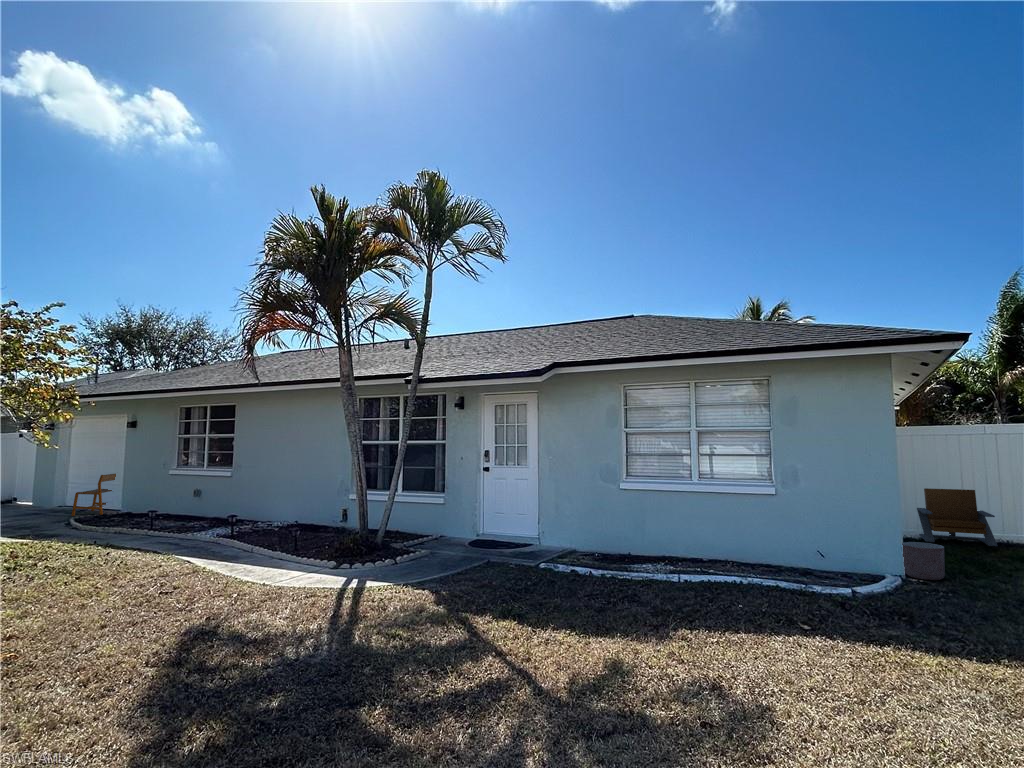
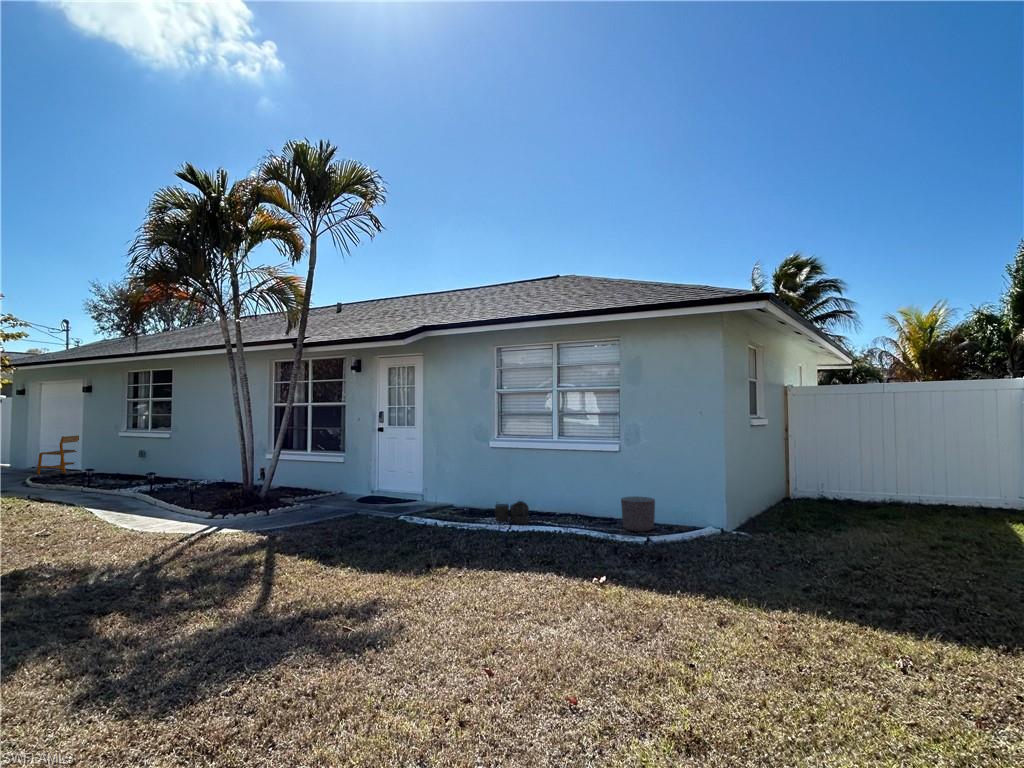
lounge chair: present [917,488,997,546] -> none [816,448,883,505]
planter: present [902,542,945,580] -> present [621,496,655,532]
woven basket: none [643,544,683,571] -> present [495,501,529,524]

